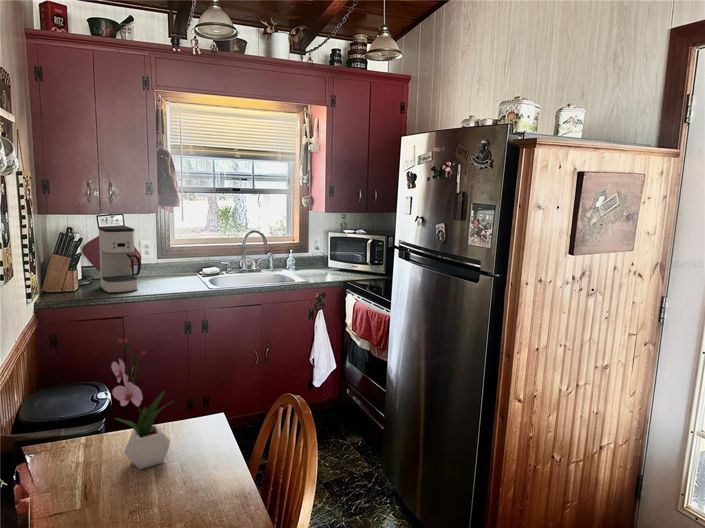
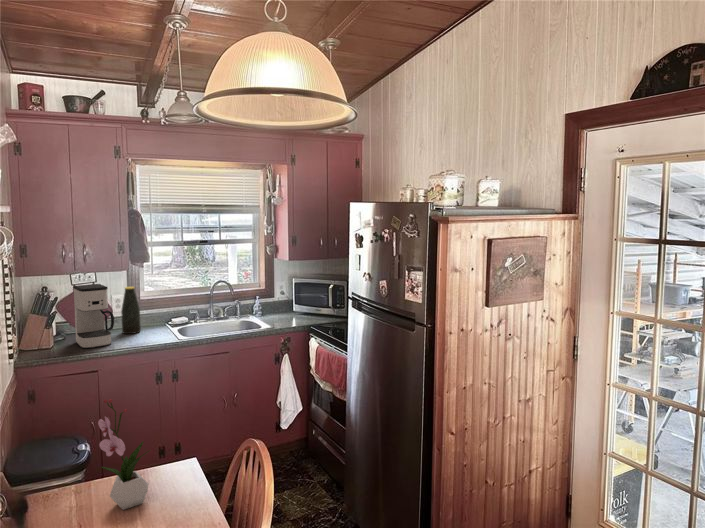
bottle: none [149,232,169,281] -> present [121,287,141,334]

